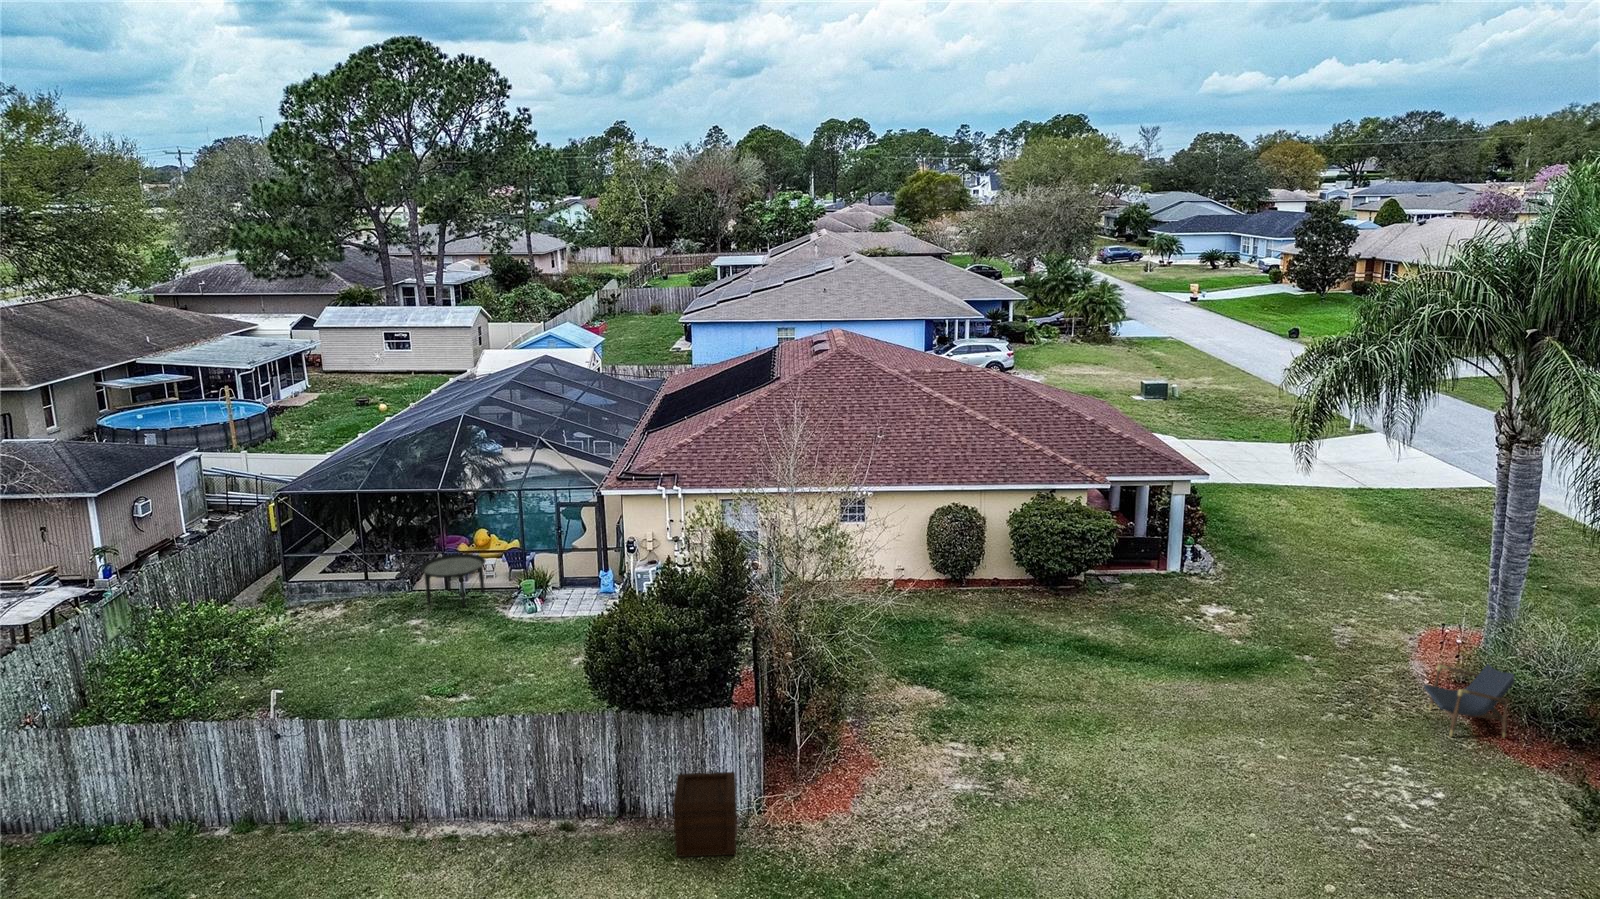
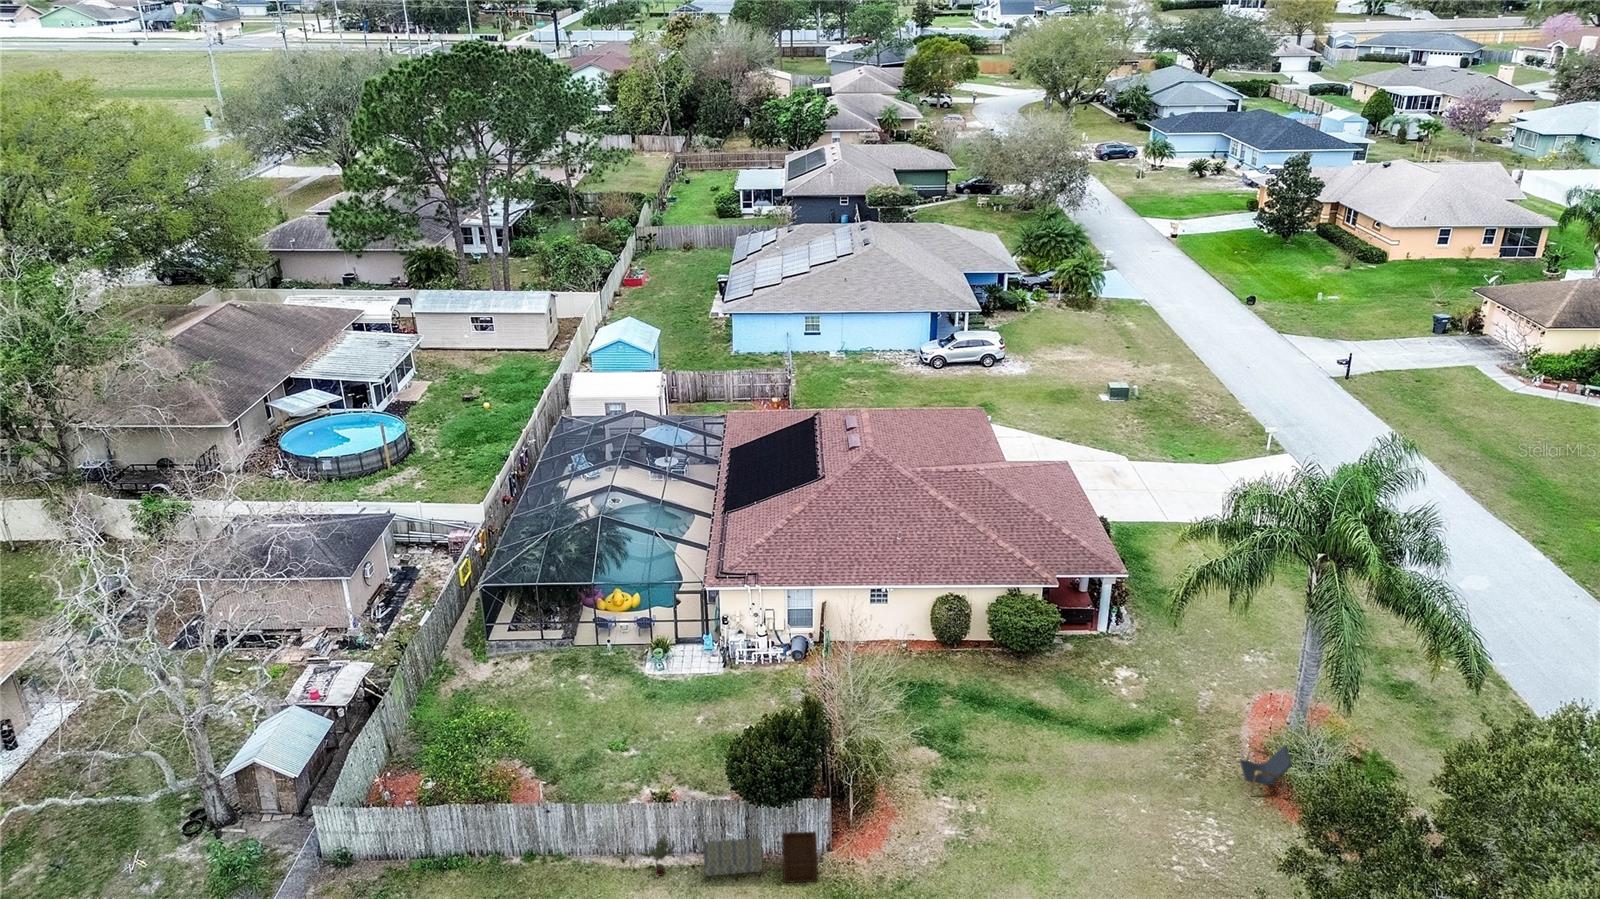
round table: present [421,554,486,607] -> none [580,618,624,661]
potted tree: none [429,772,494,851] -> present [641,836,675,876]
bench: none [538,785,641,857] -> present [703,838,762,880]

